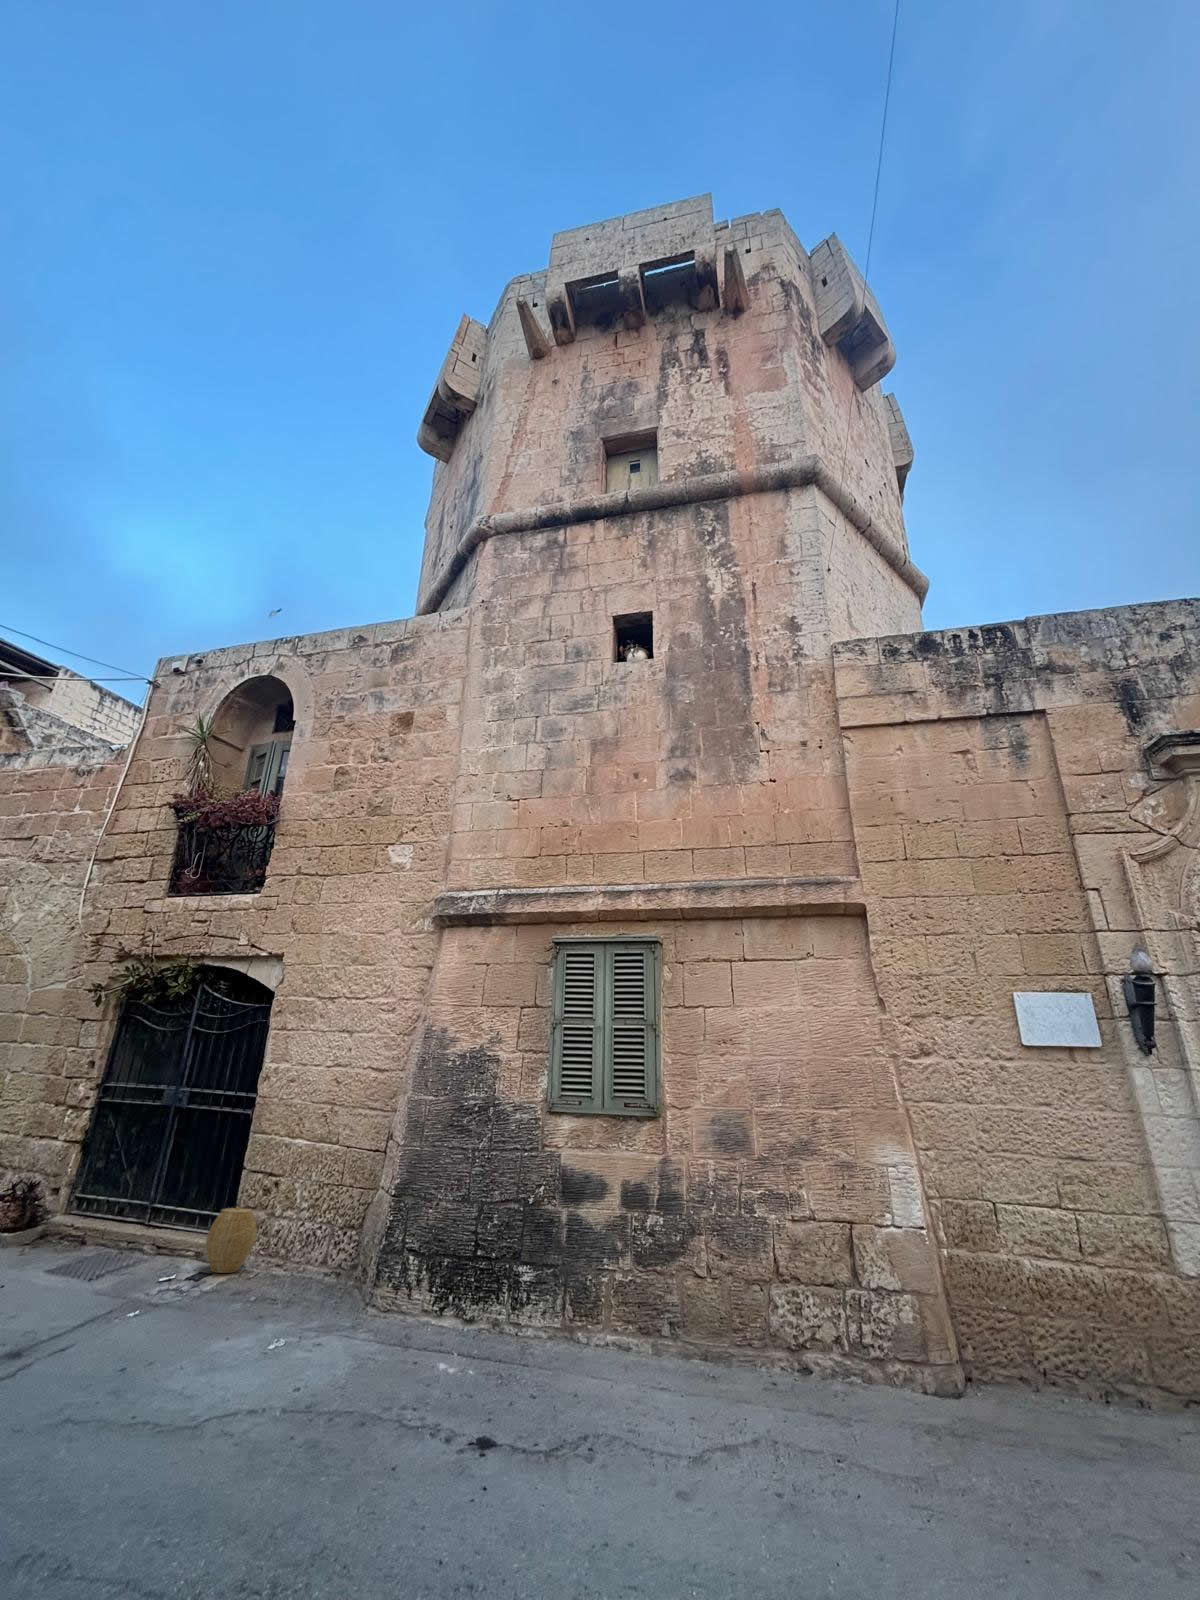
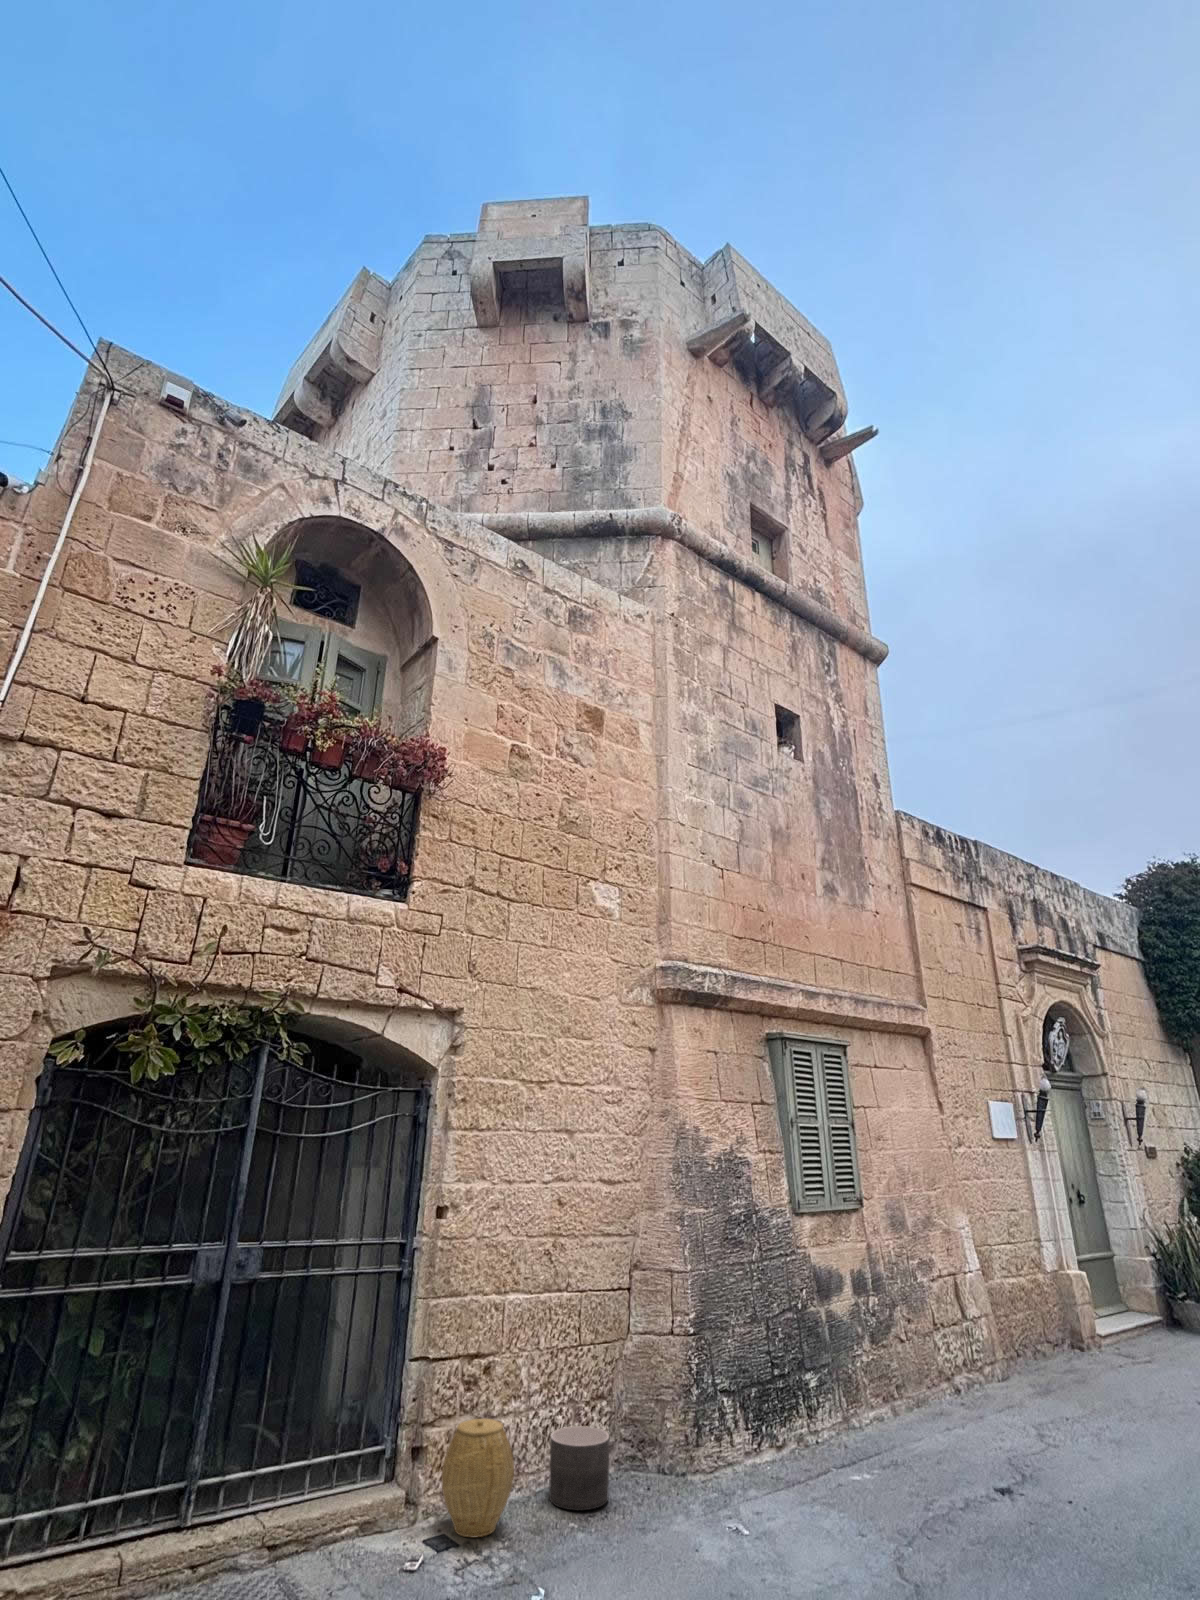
planter: none [268,1238,321,1287] -> present [549,1426,609,1510]

